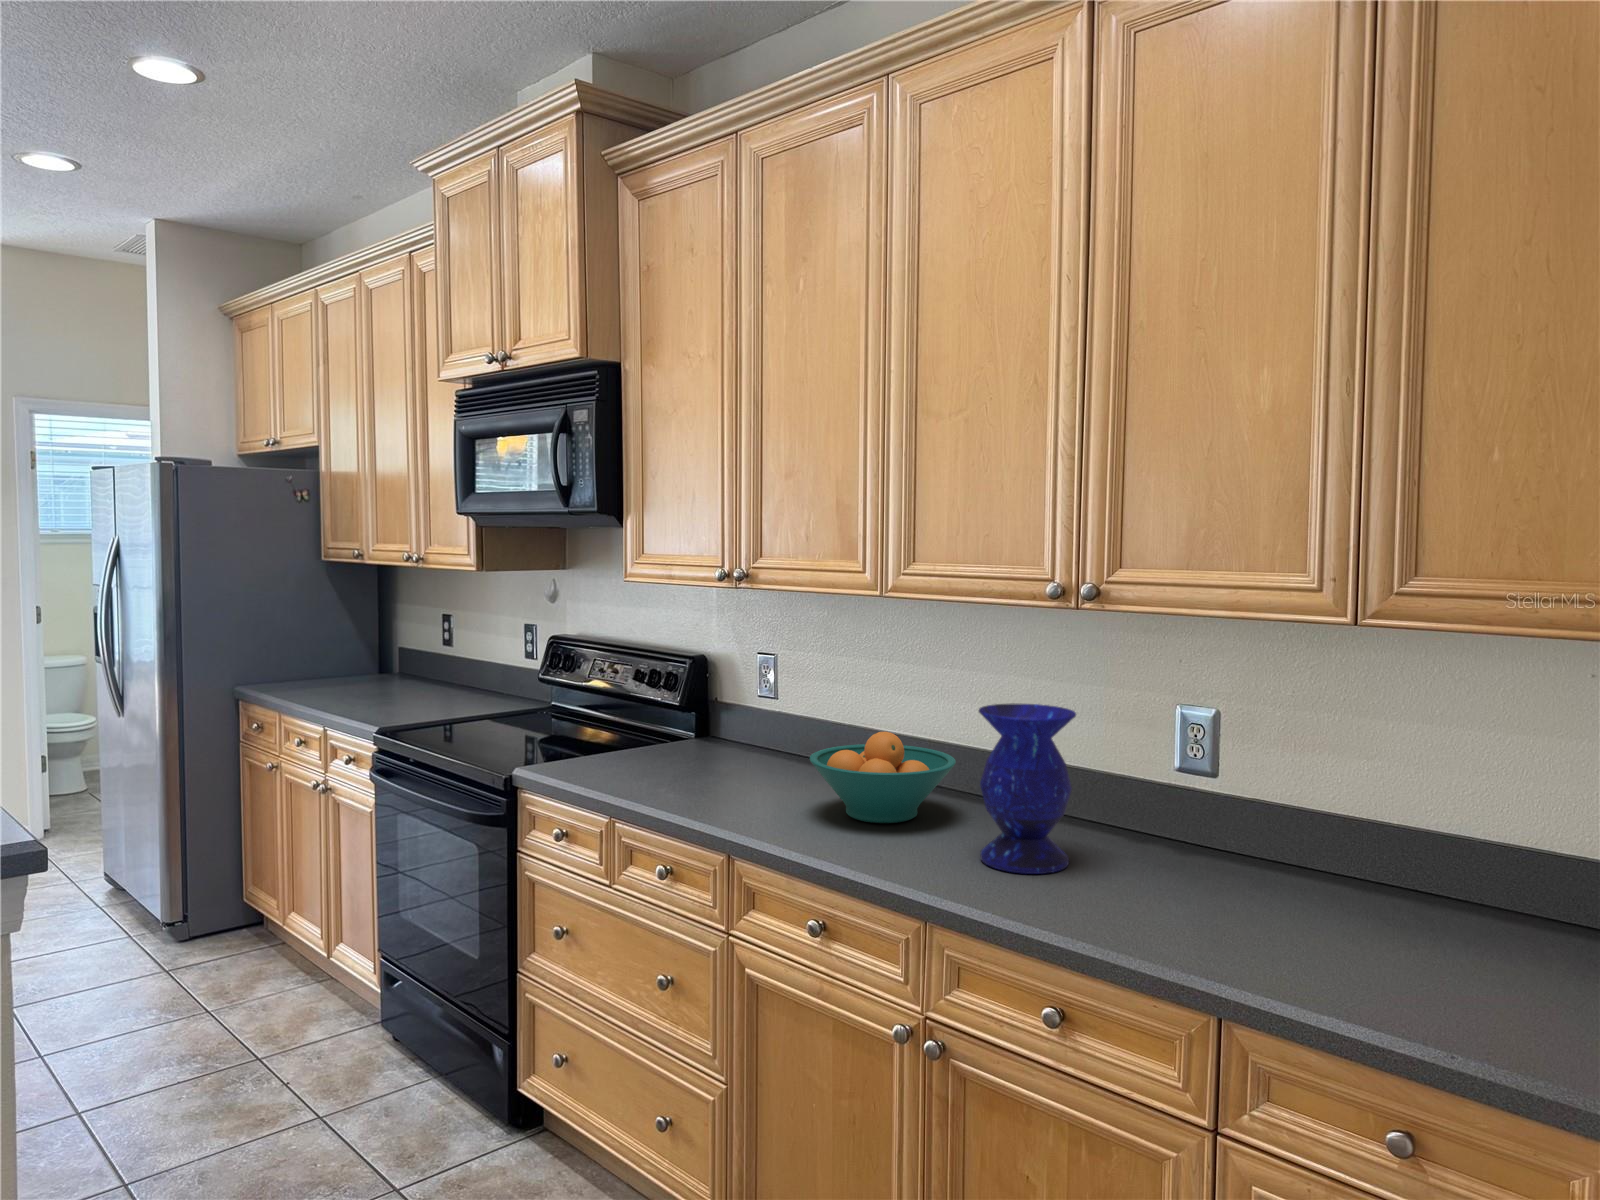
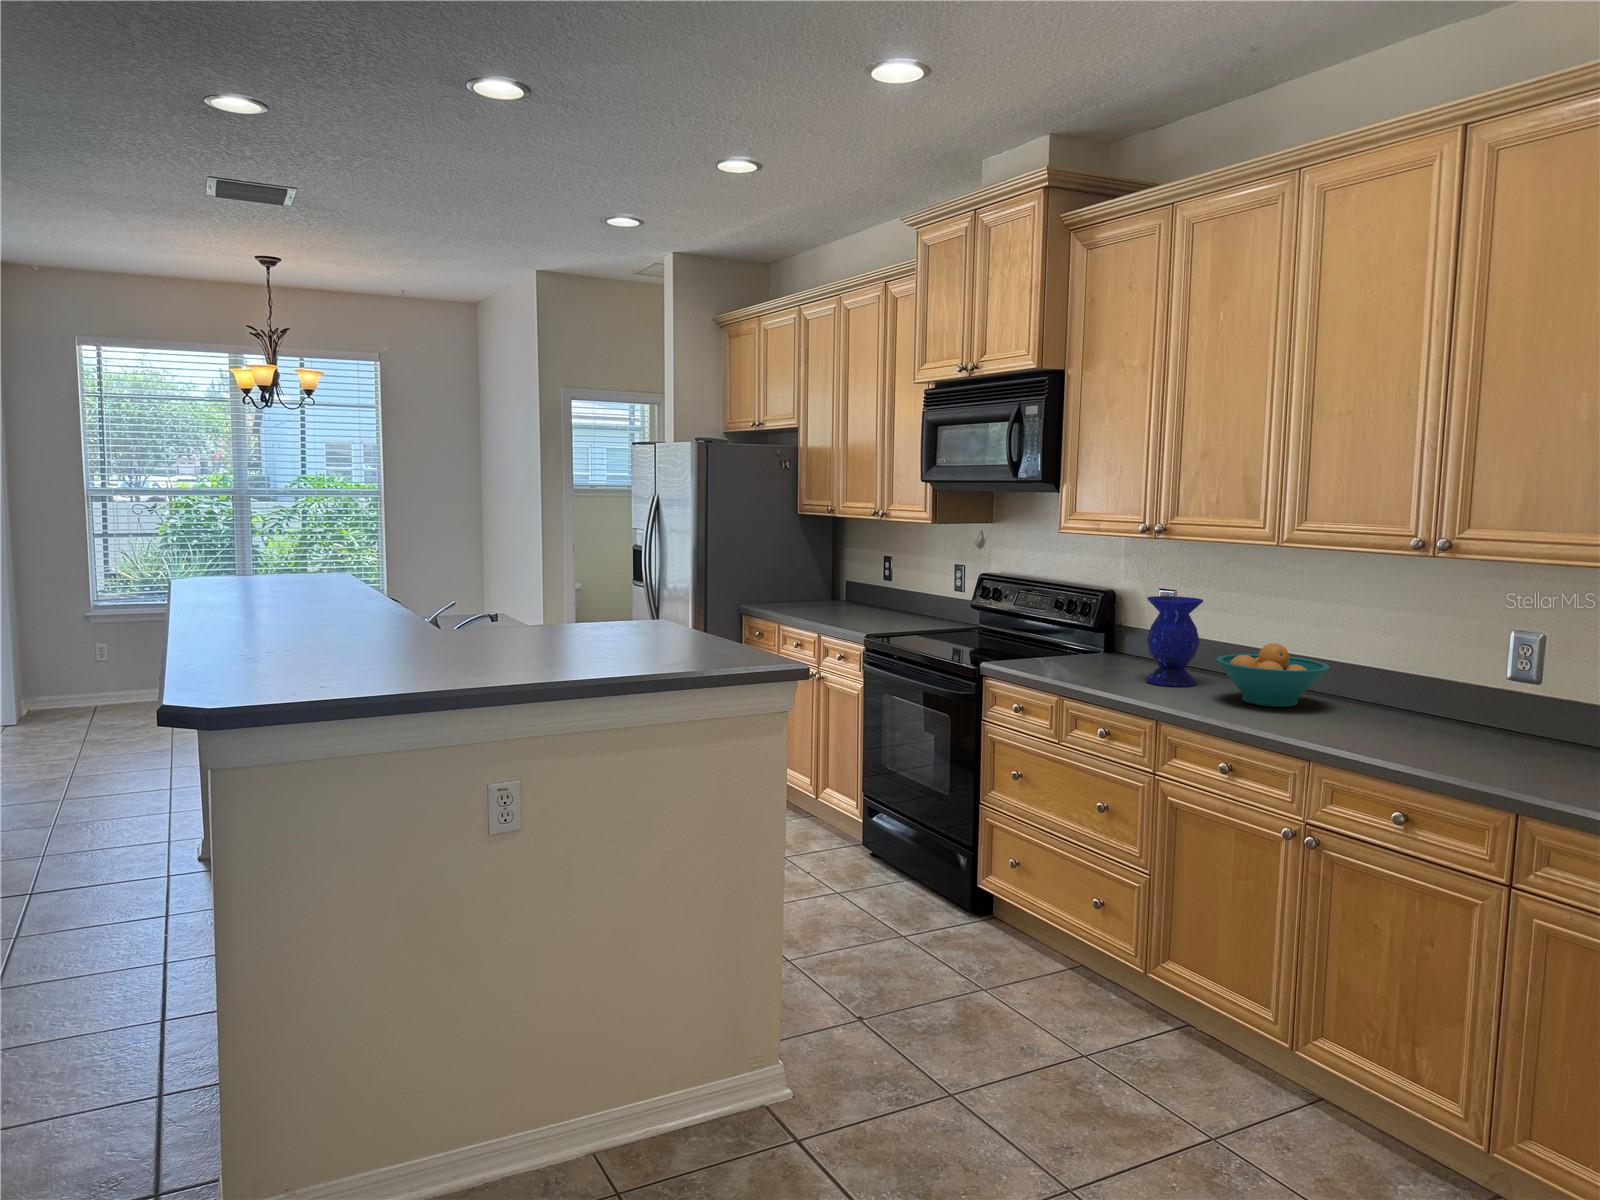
vase: present [979,704,1076,874] -> present [1146,596,1203,687]

